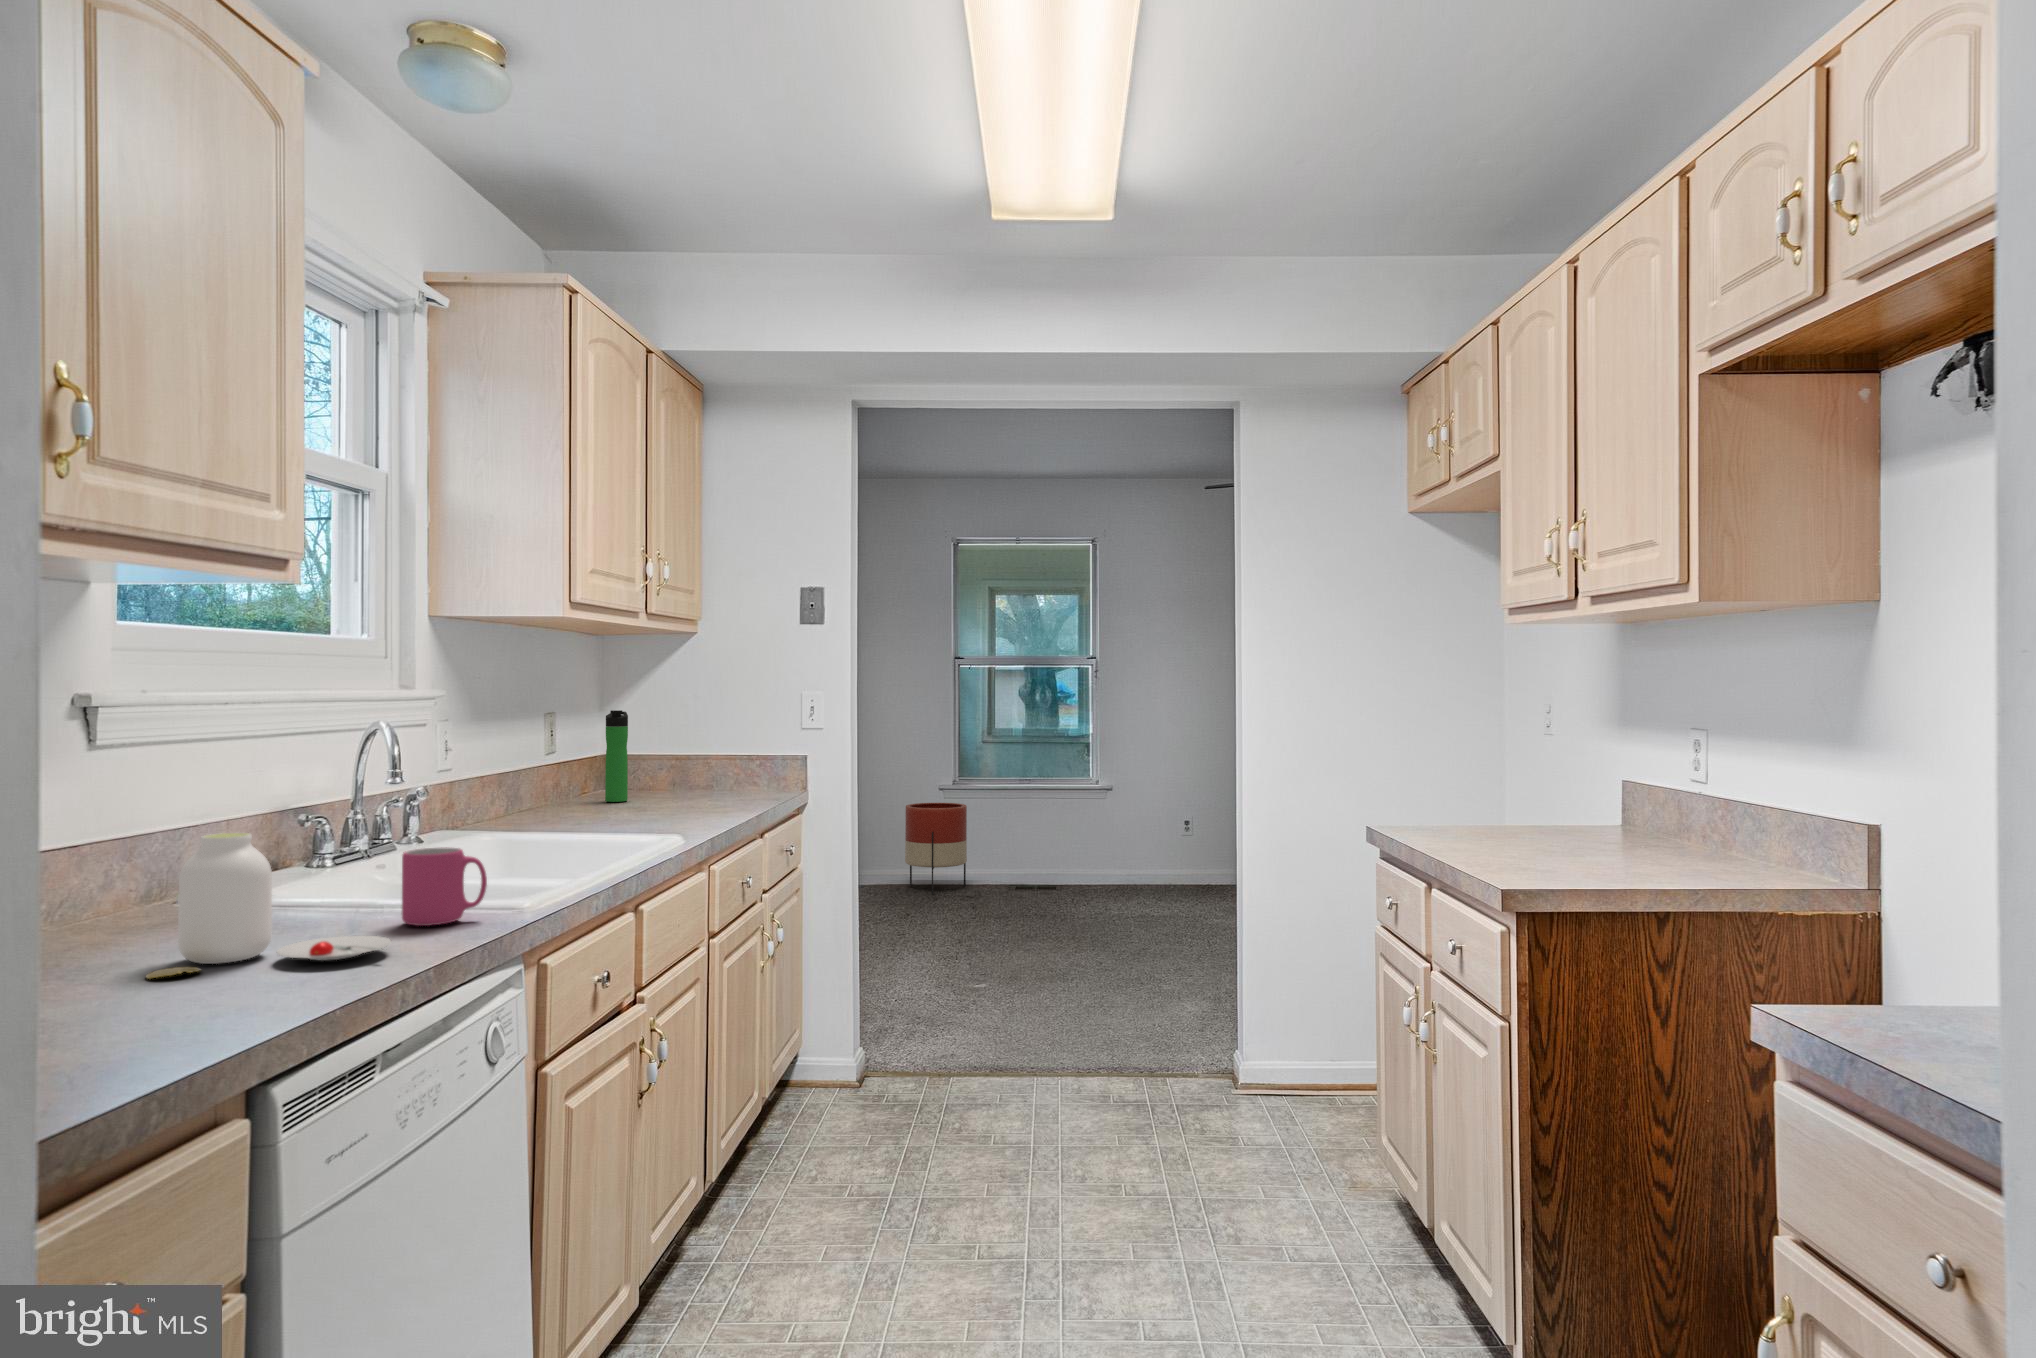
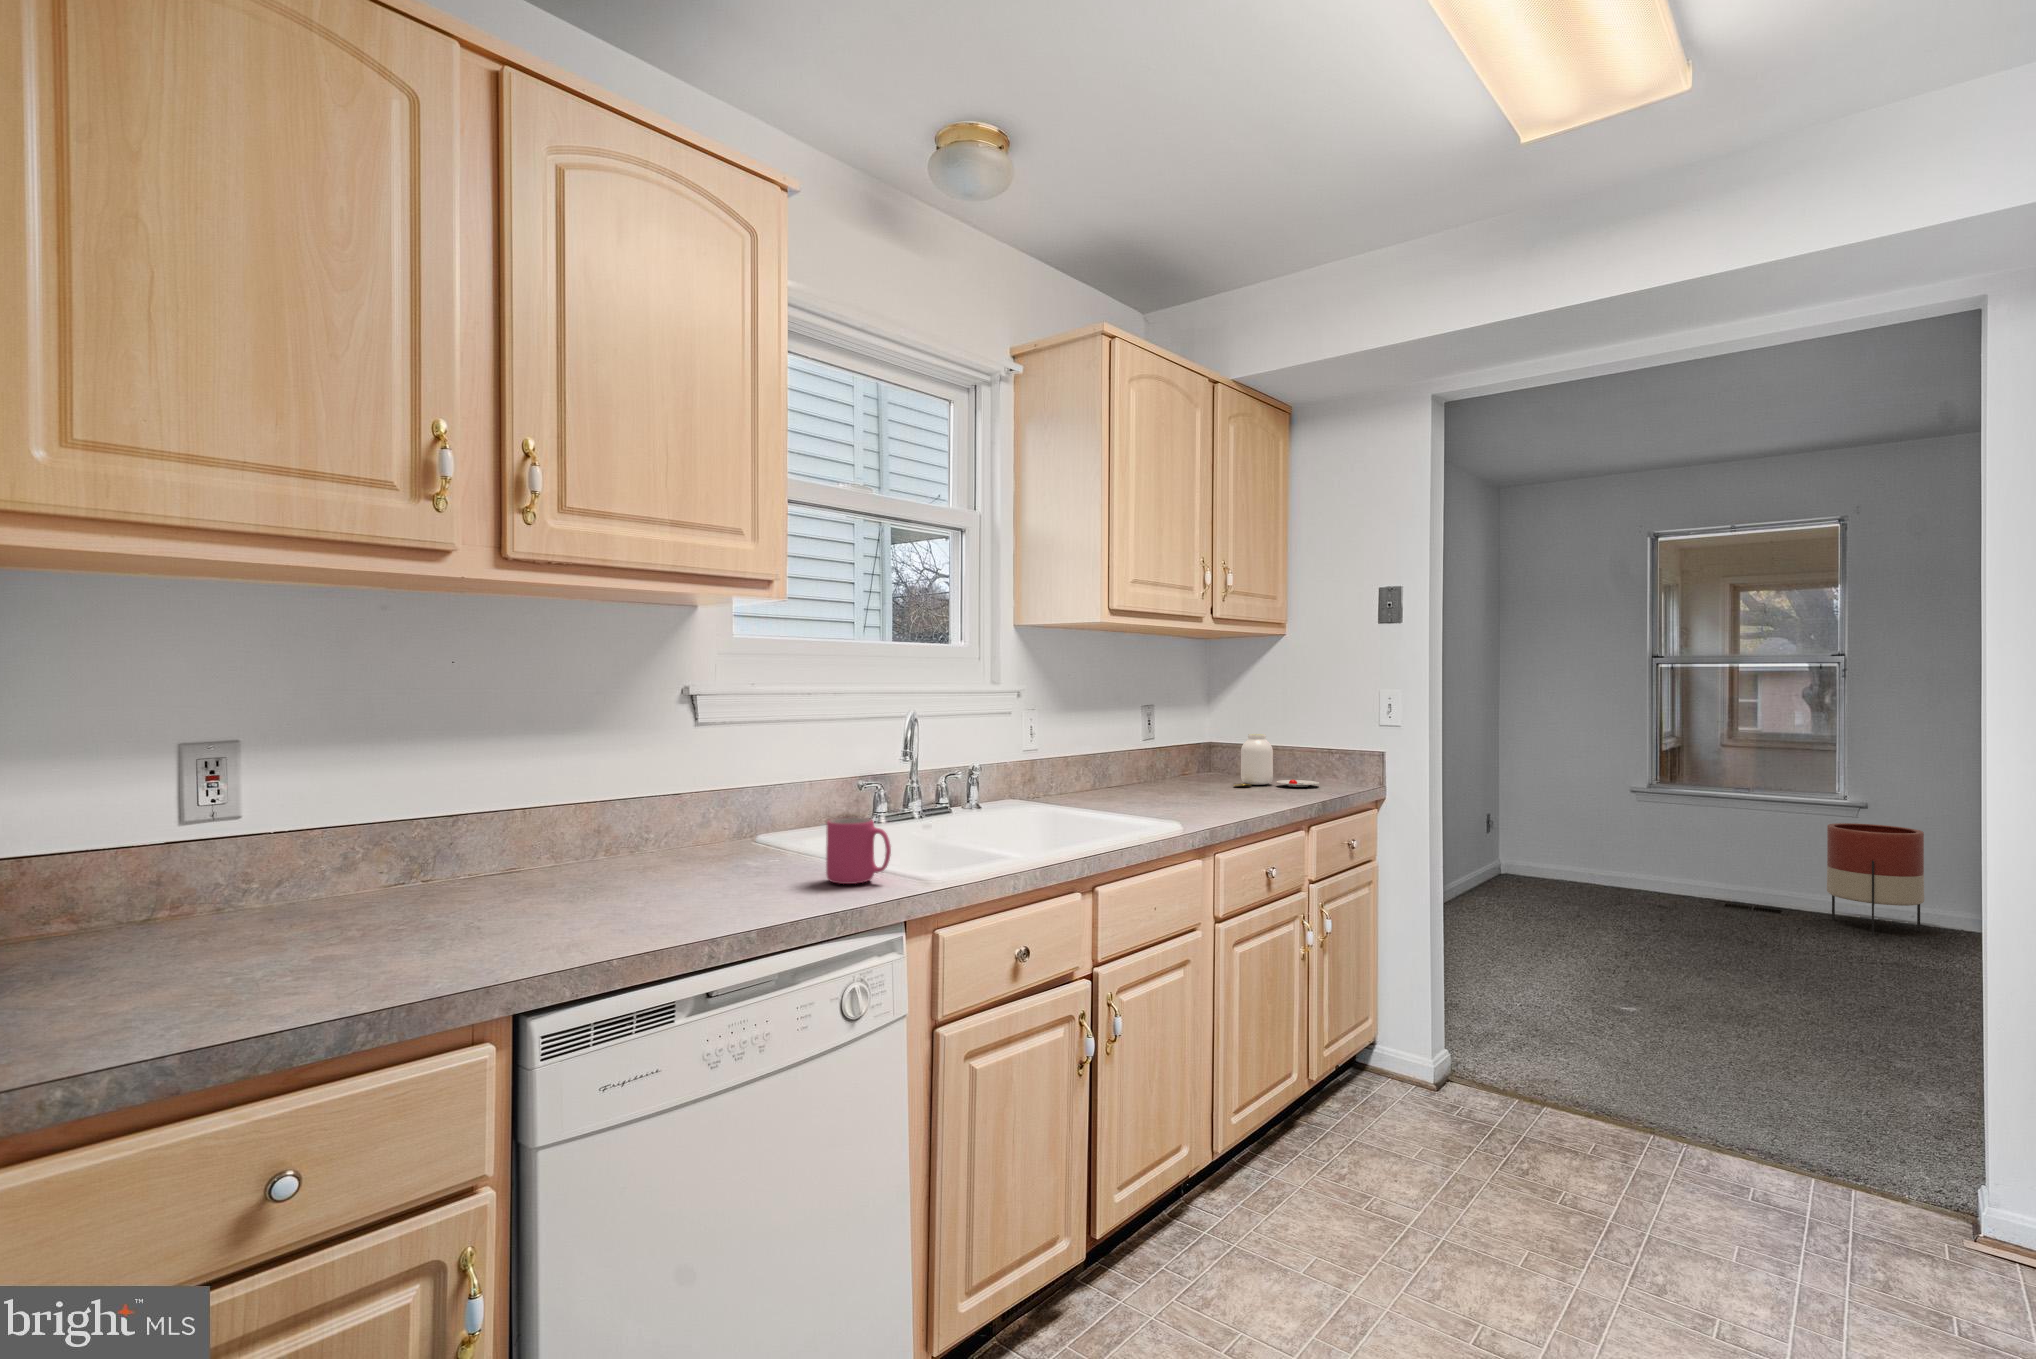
bottle: present [605,710,628,802] -> none [1184,703,1205,785]
planter: present [905,803,967,894] -> present [1827,823,1924,936]
jar: present [146,833,391,979] -> present [1234,734,1319,787]

